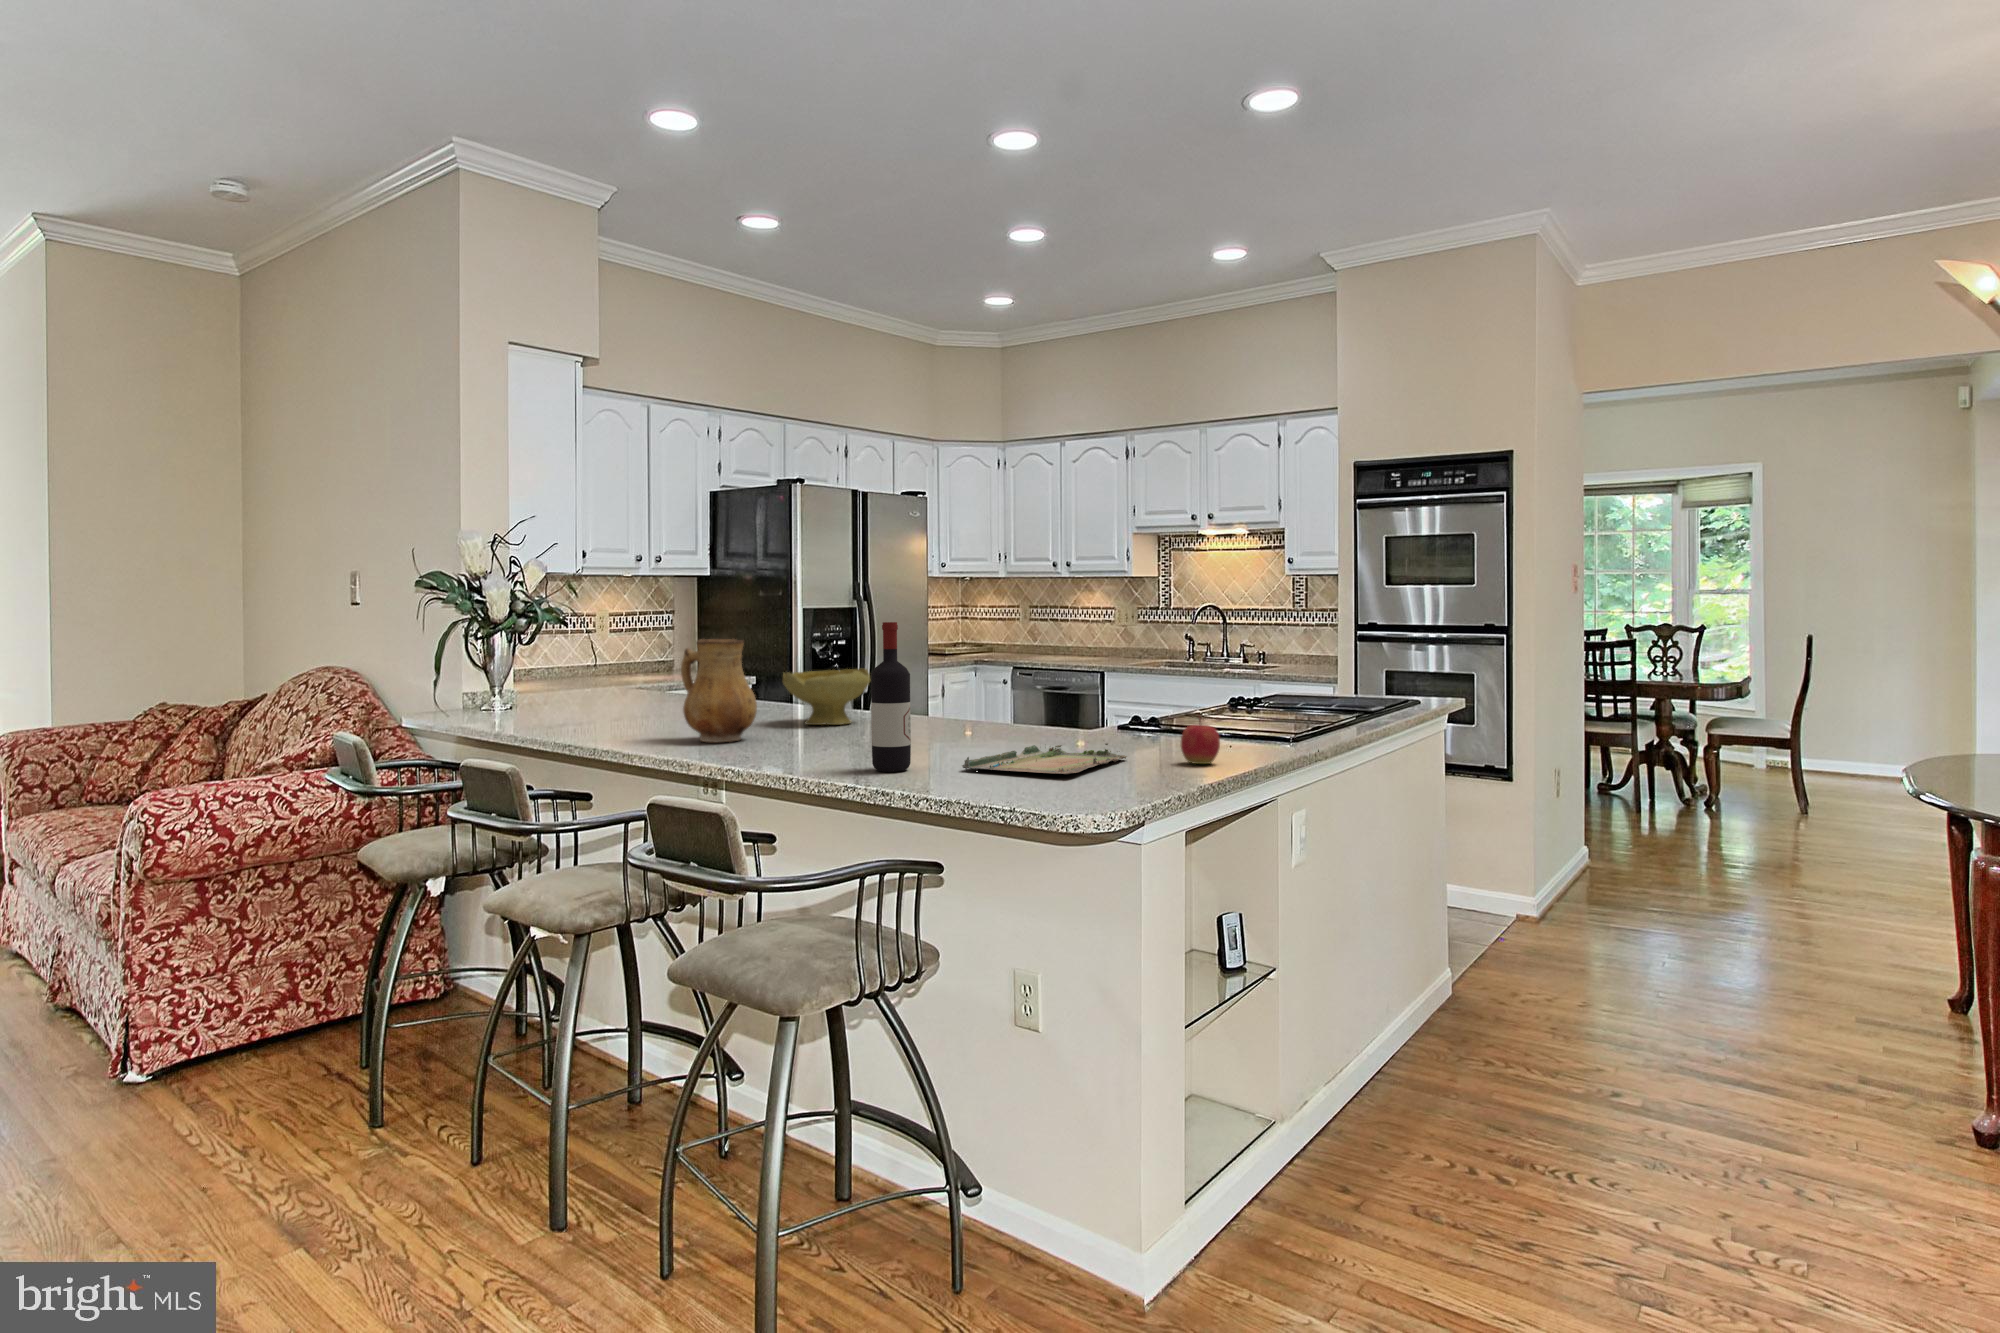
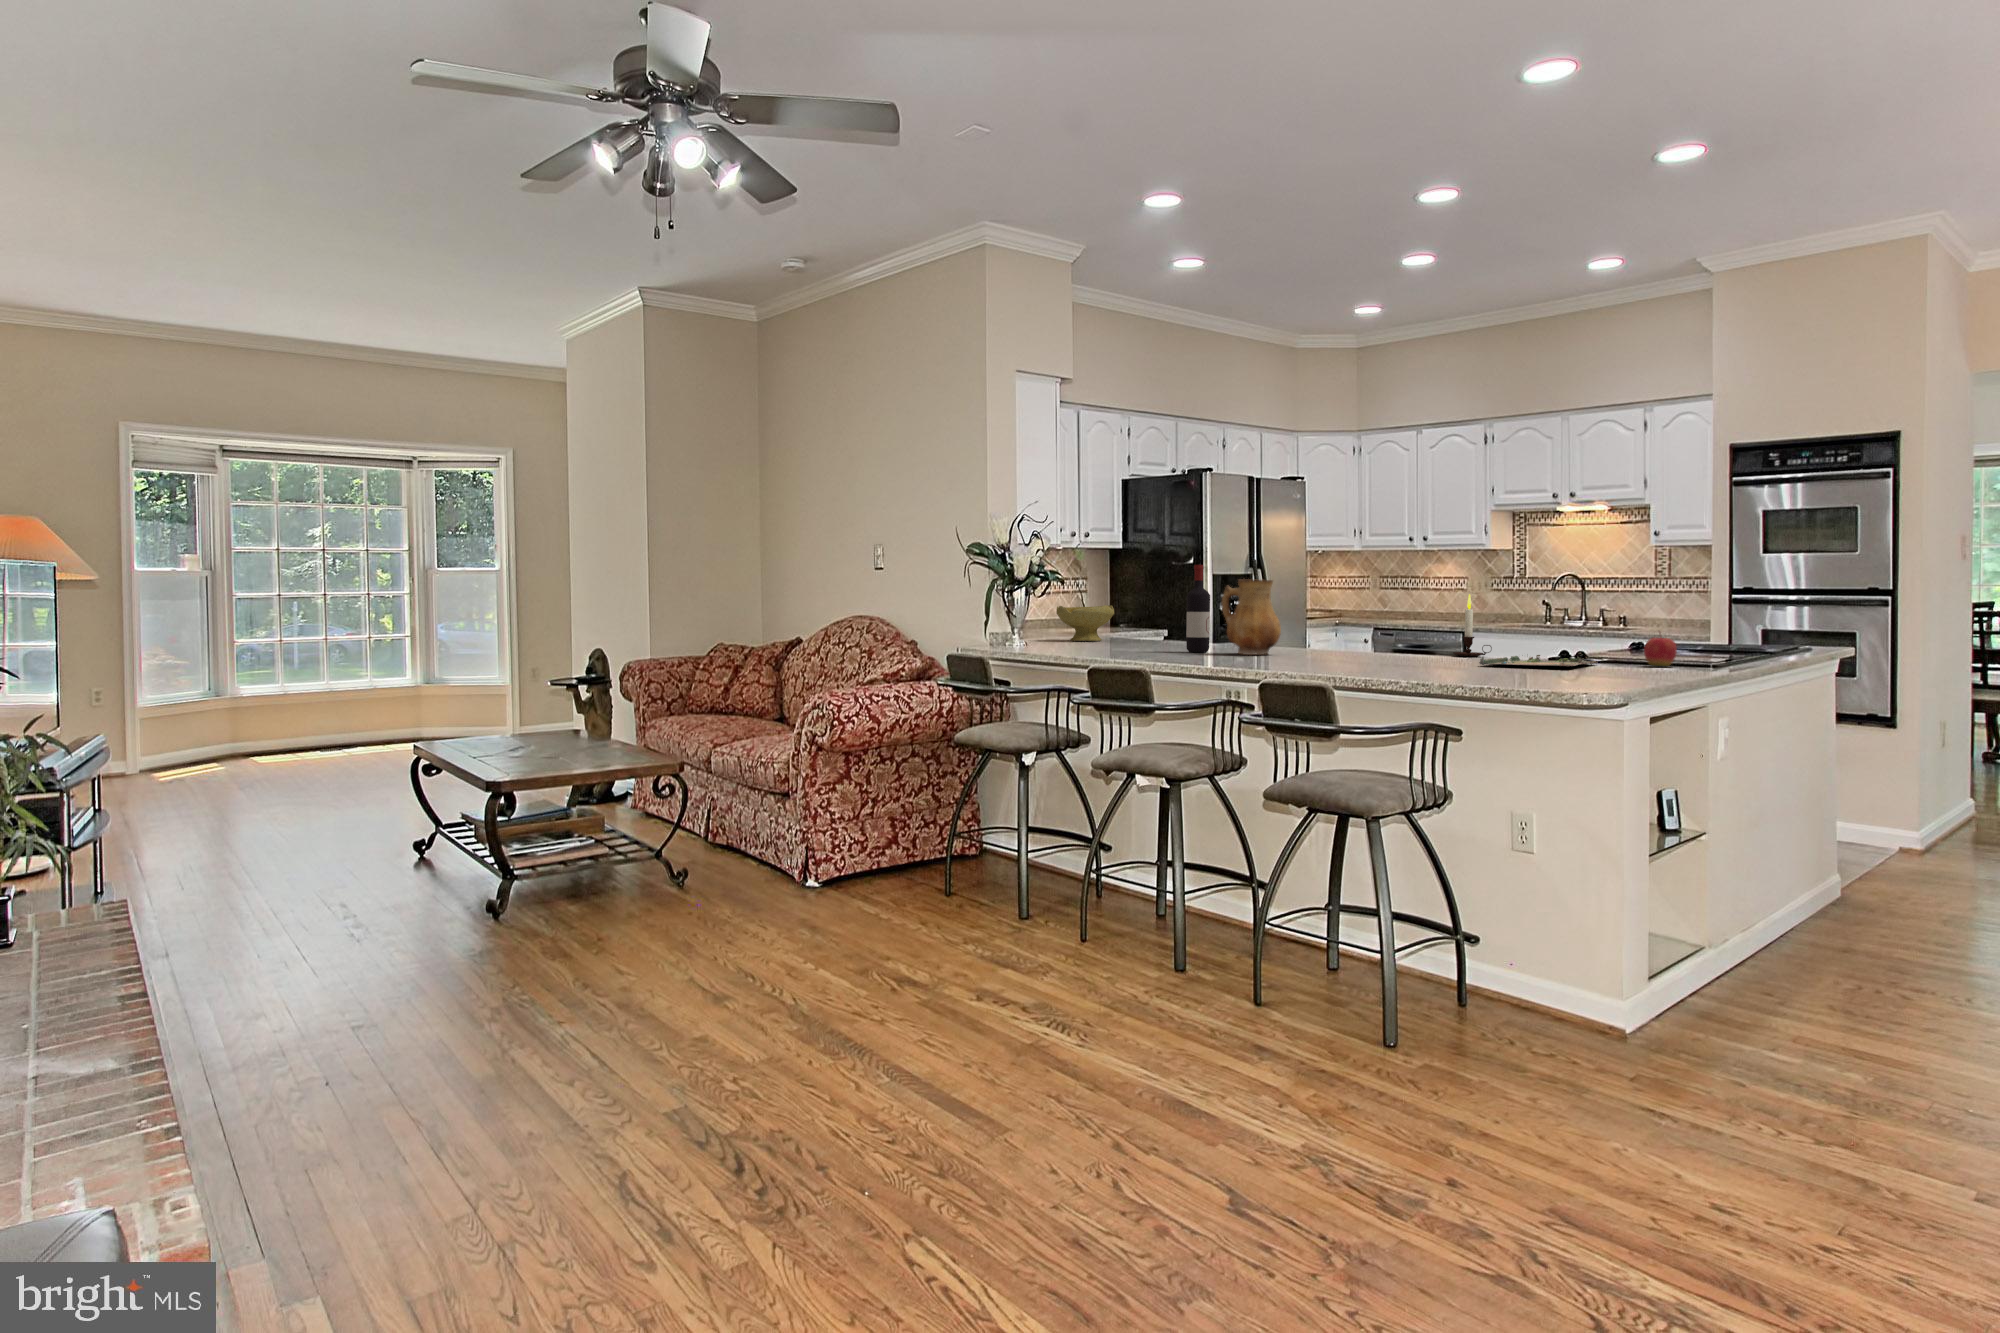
wine bottle: present [871,622,911,772] -> present [1186,565,1210,652]
candle: none [975,657,1023,739] -> present [1453,594,1492,656]
bowl: present [783,669,870,725] -> present [1056,605,1114,641]

